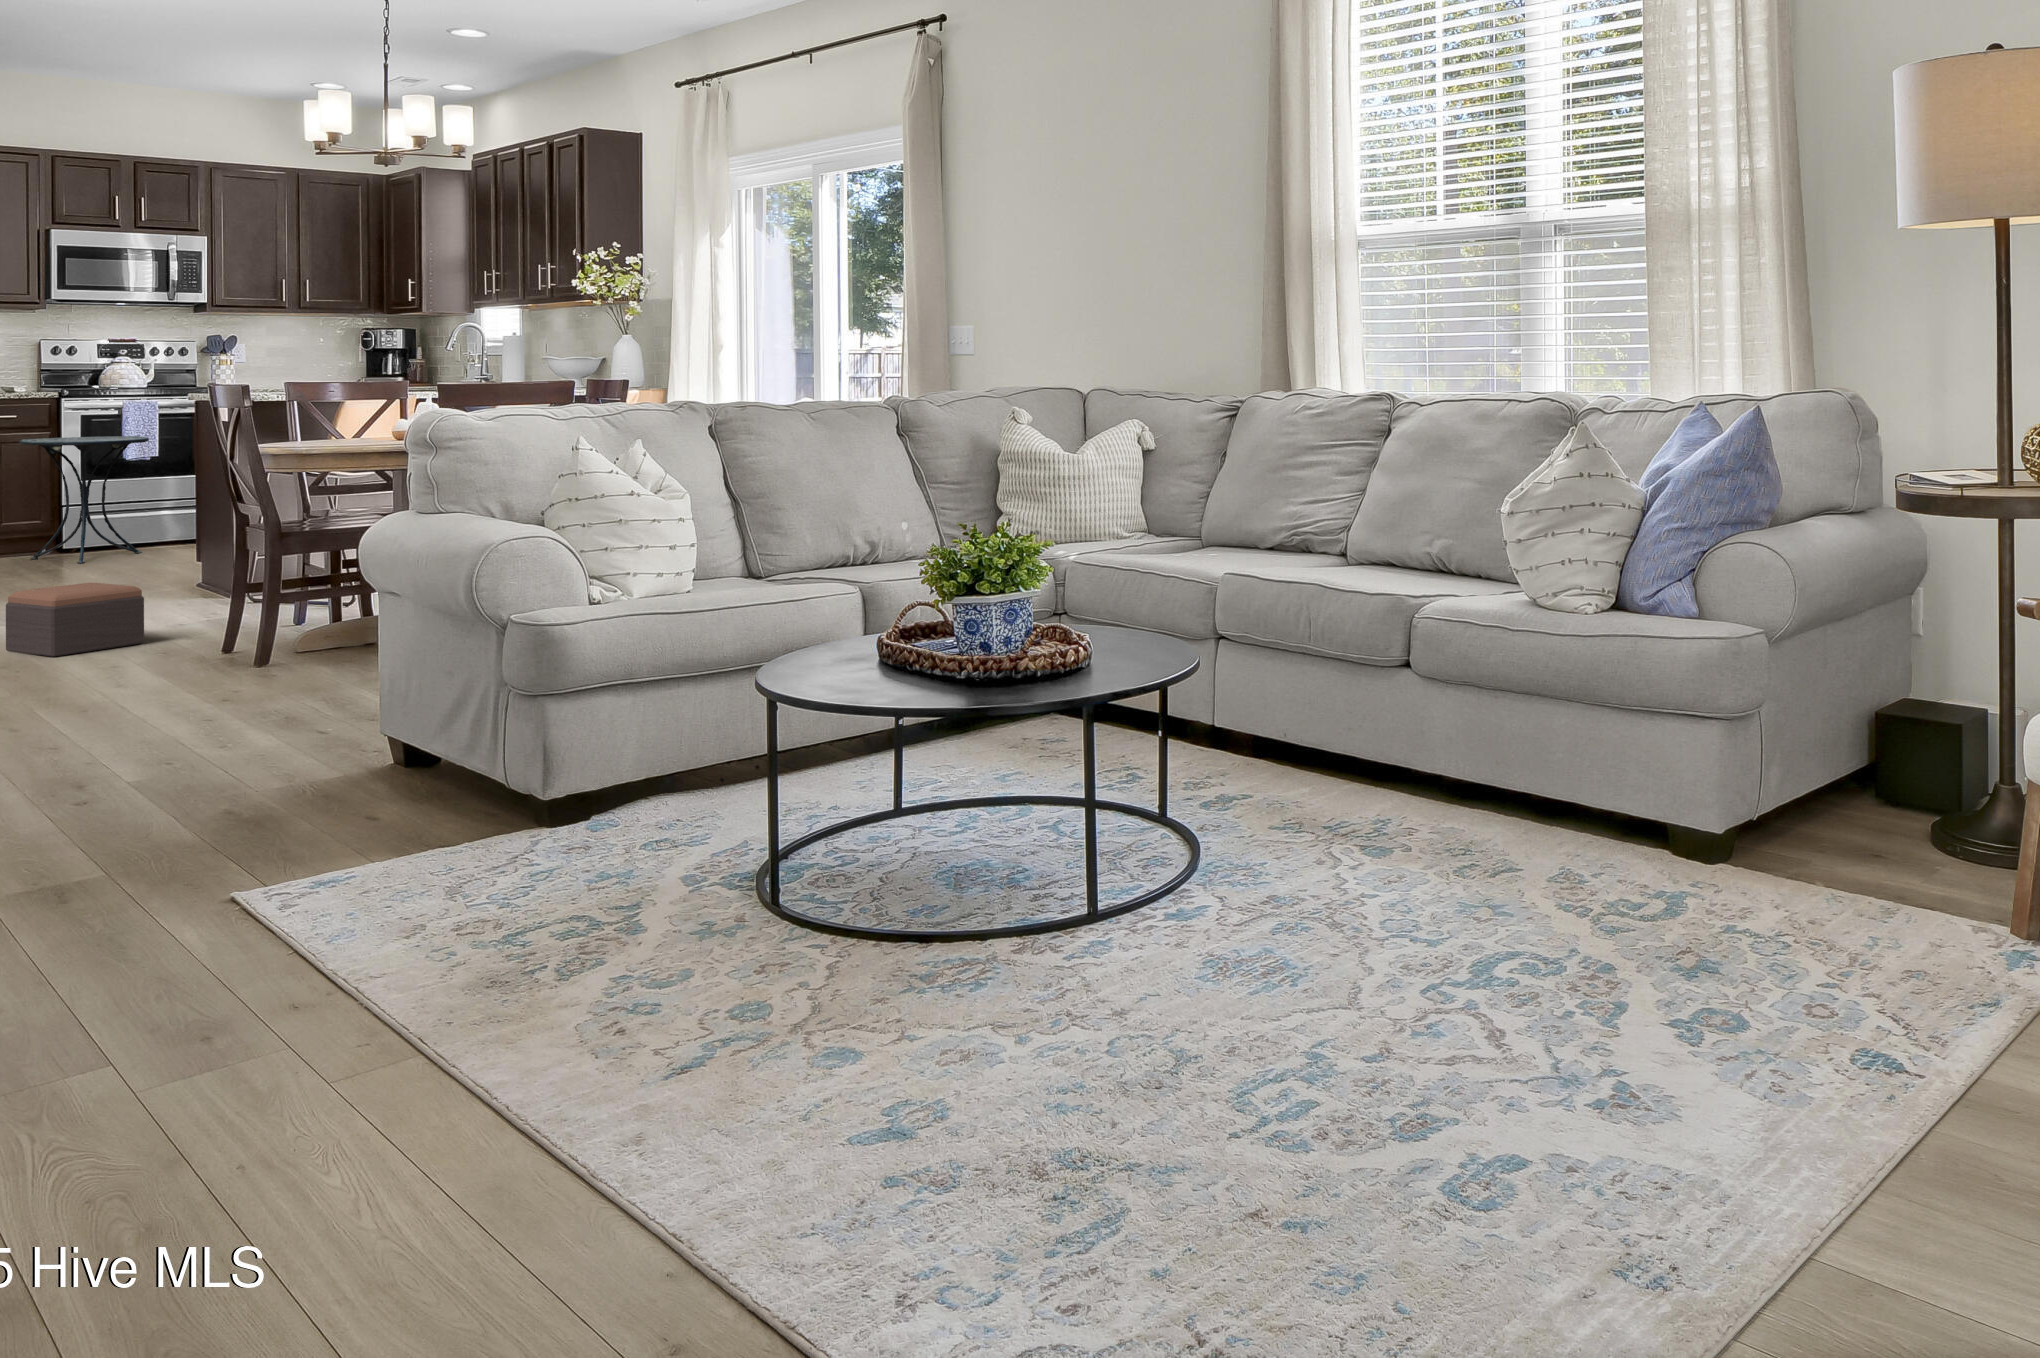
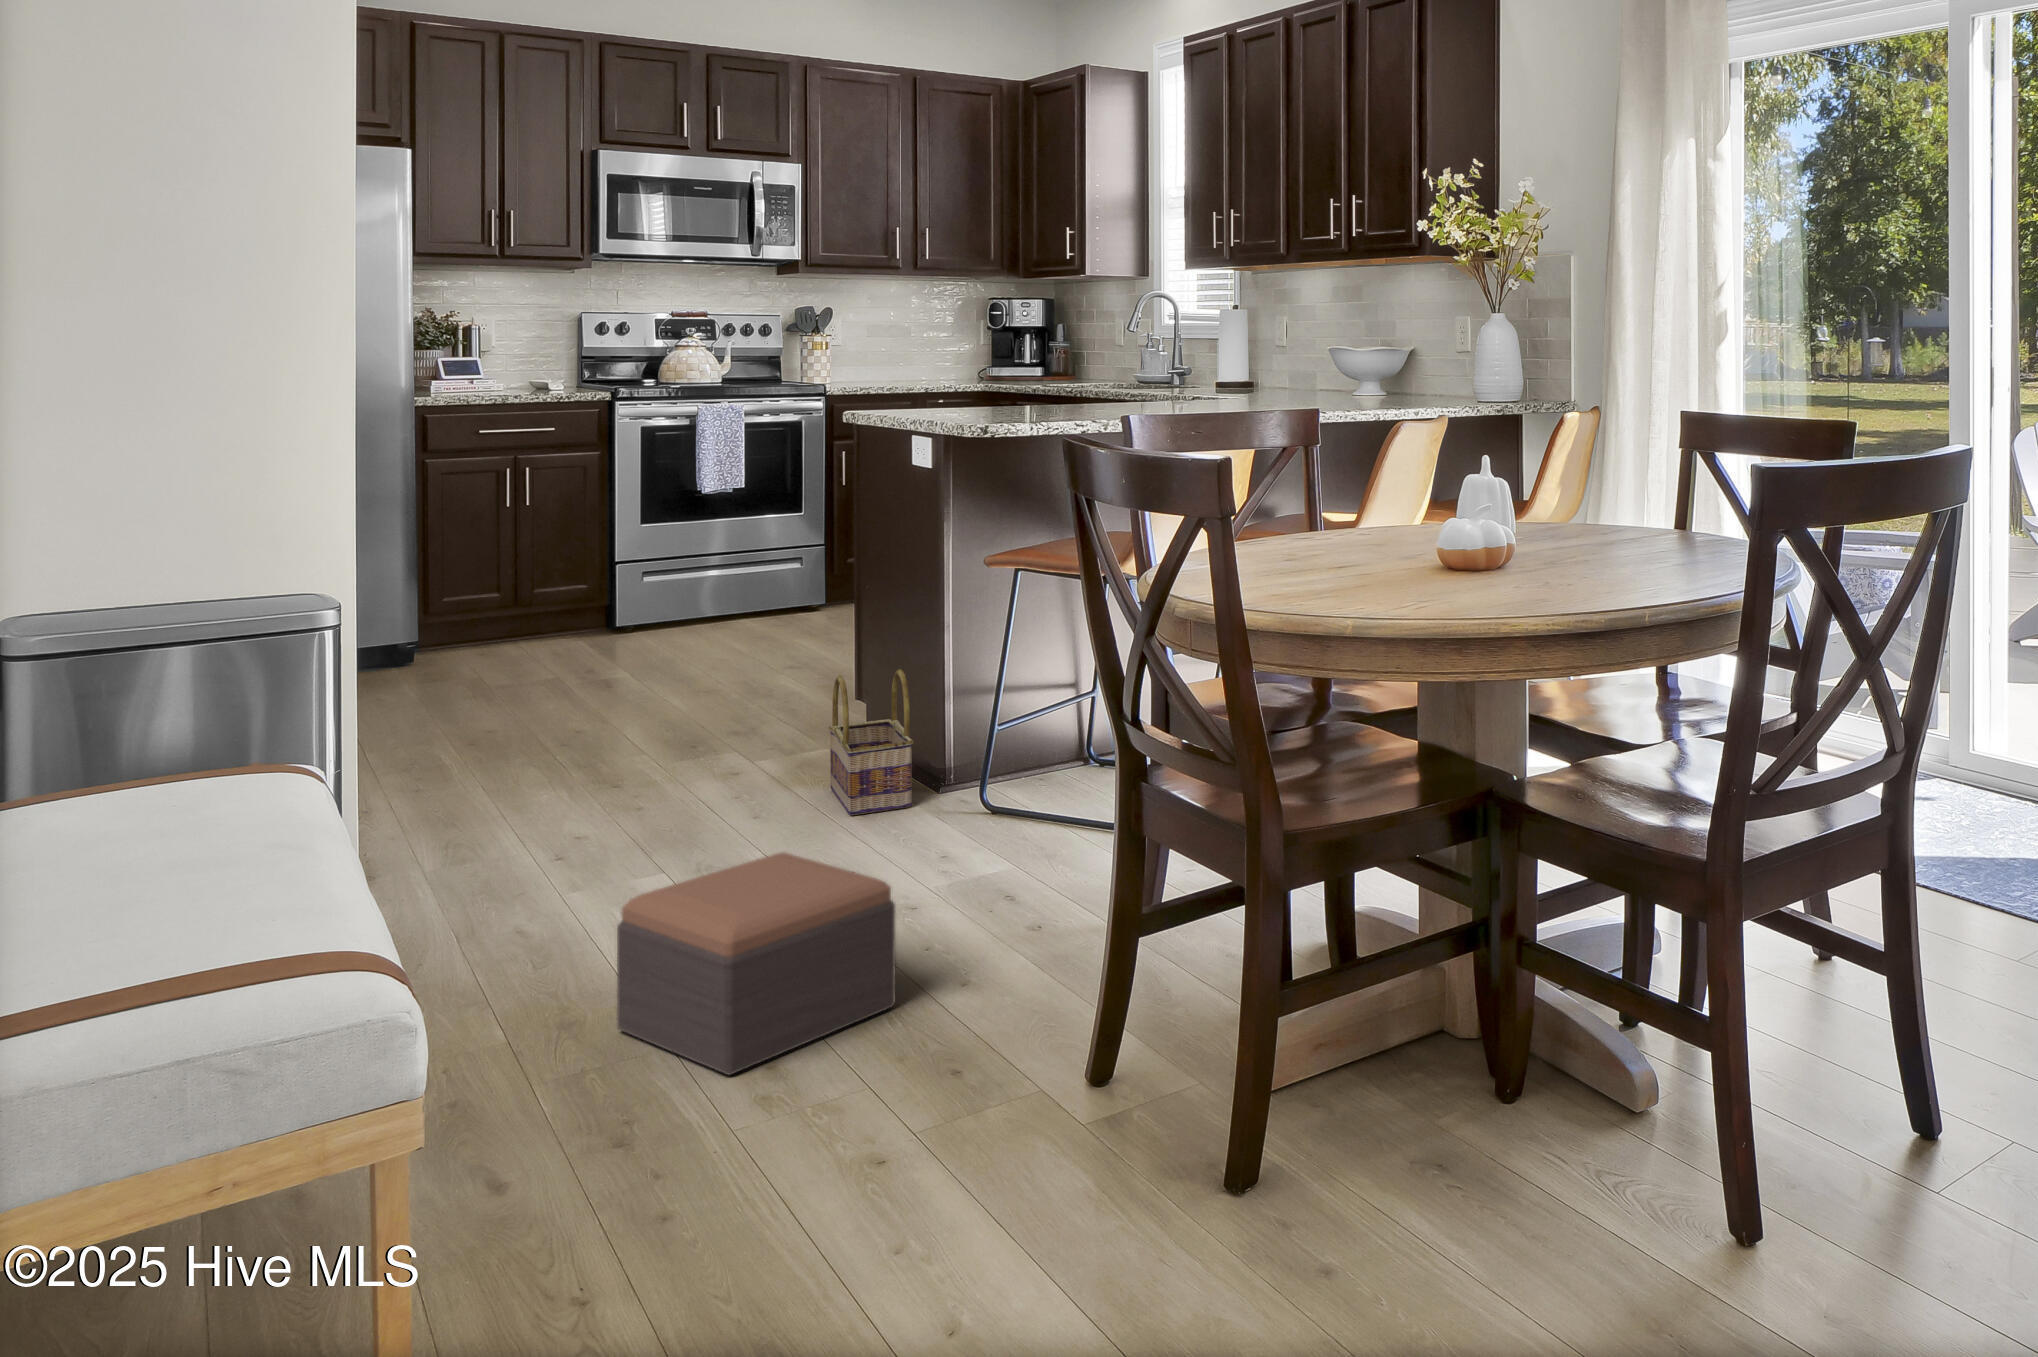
side table: present [19,436,149,563] -> none [562,460,740,665]
basket: none [162,531,207,604] -> present [828,669,914,815]

